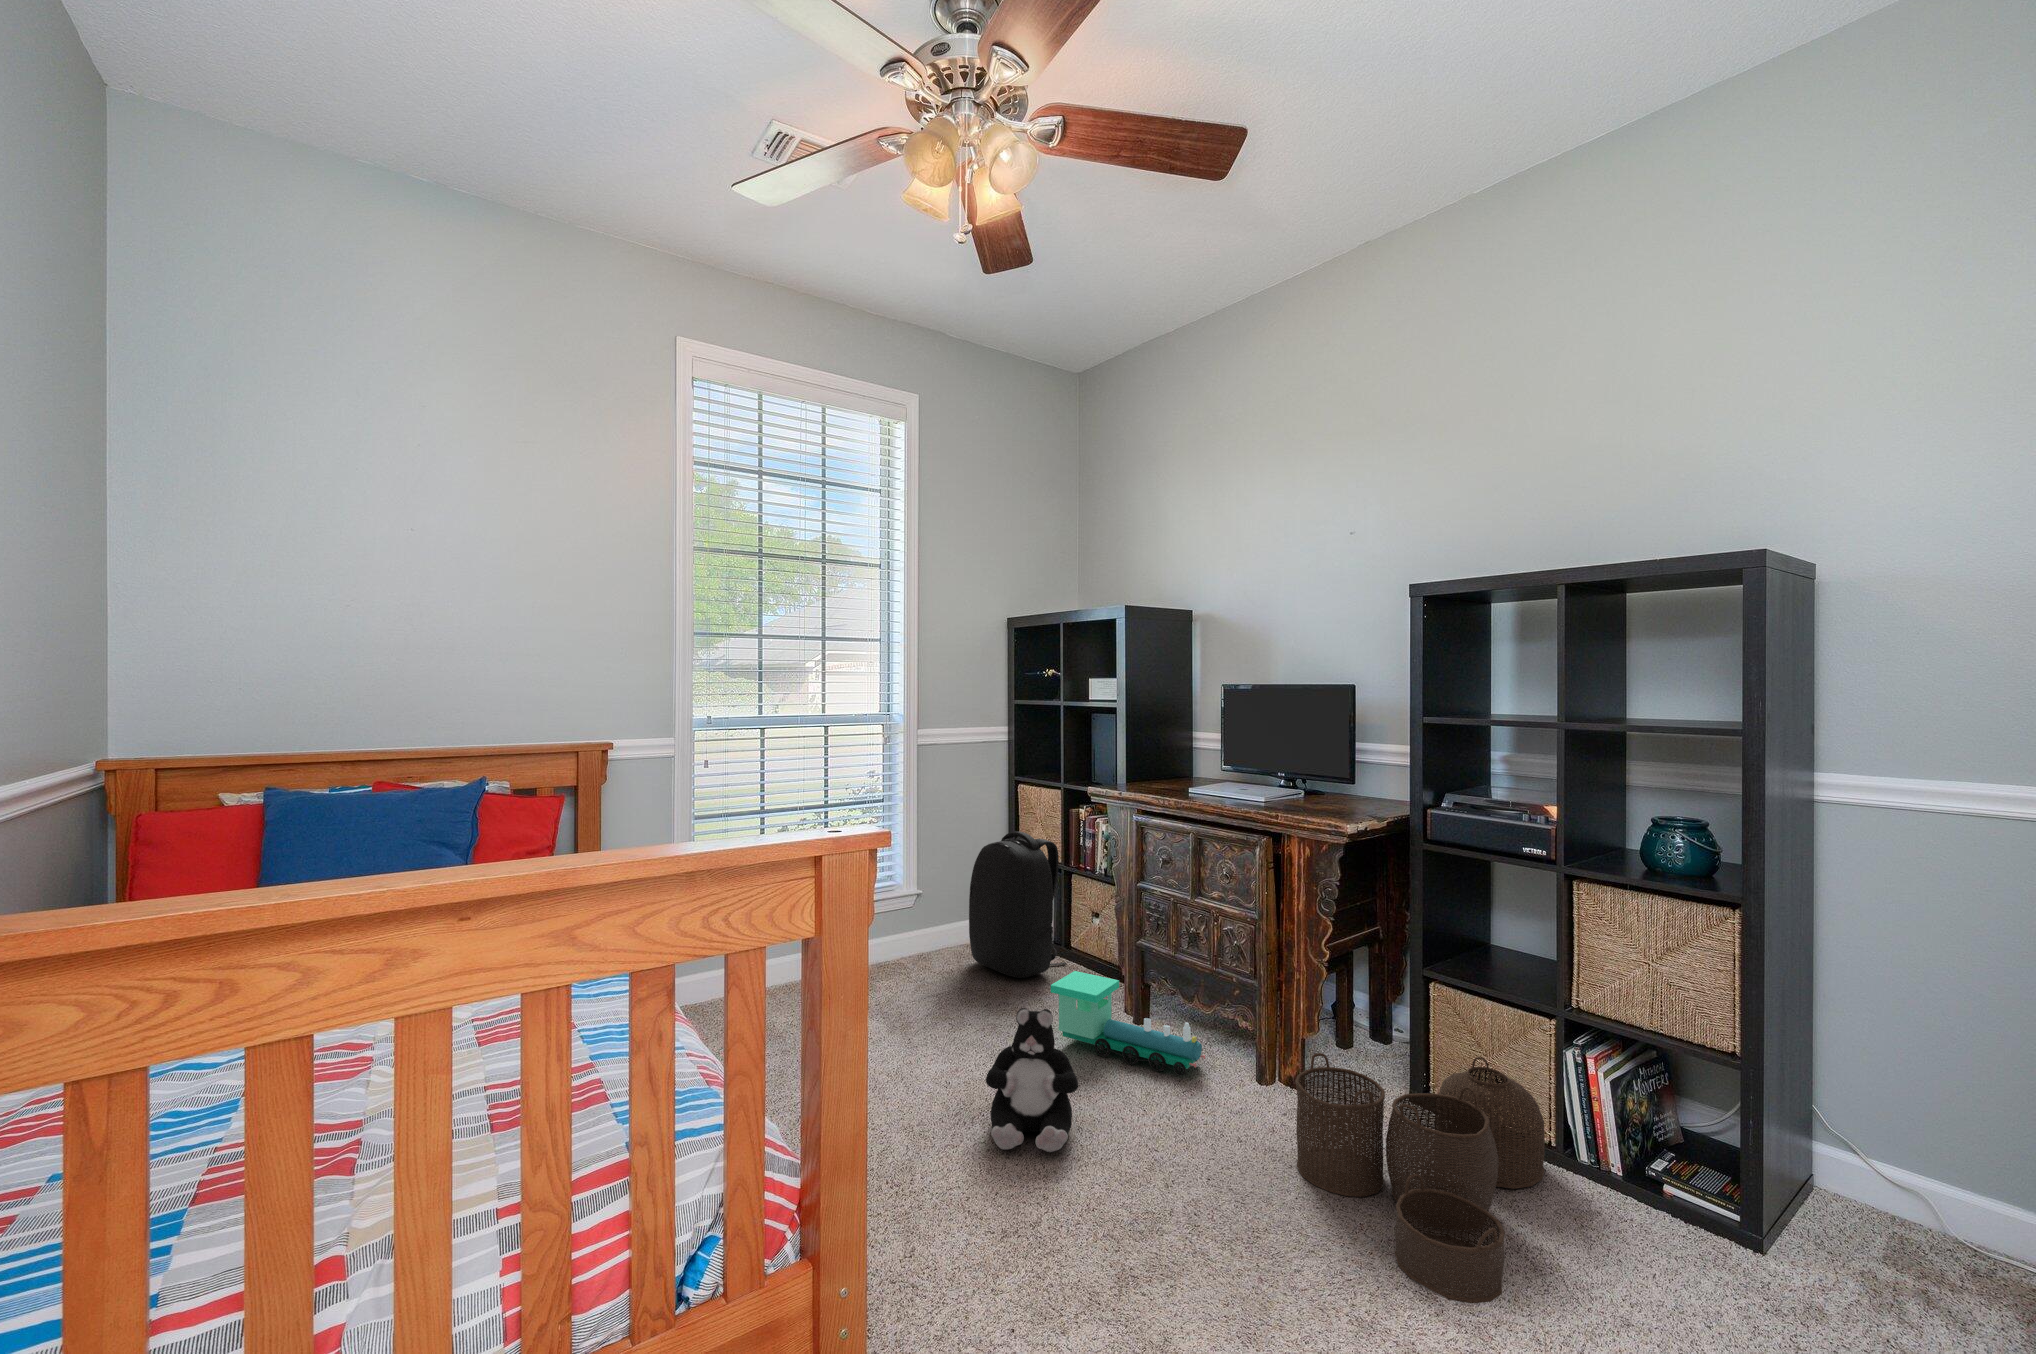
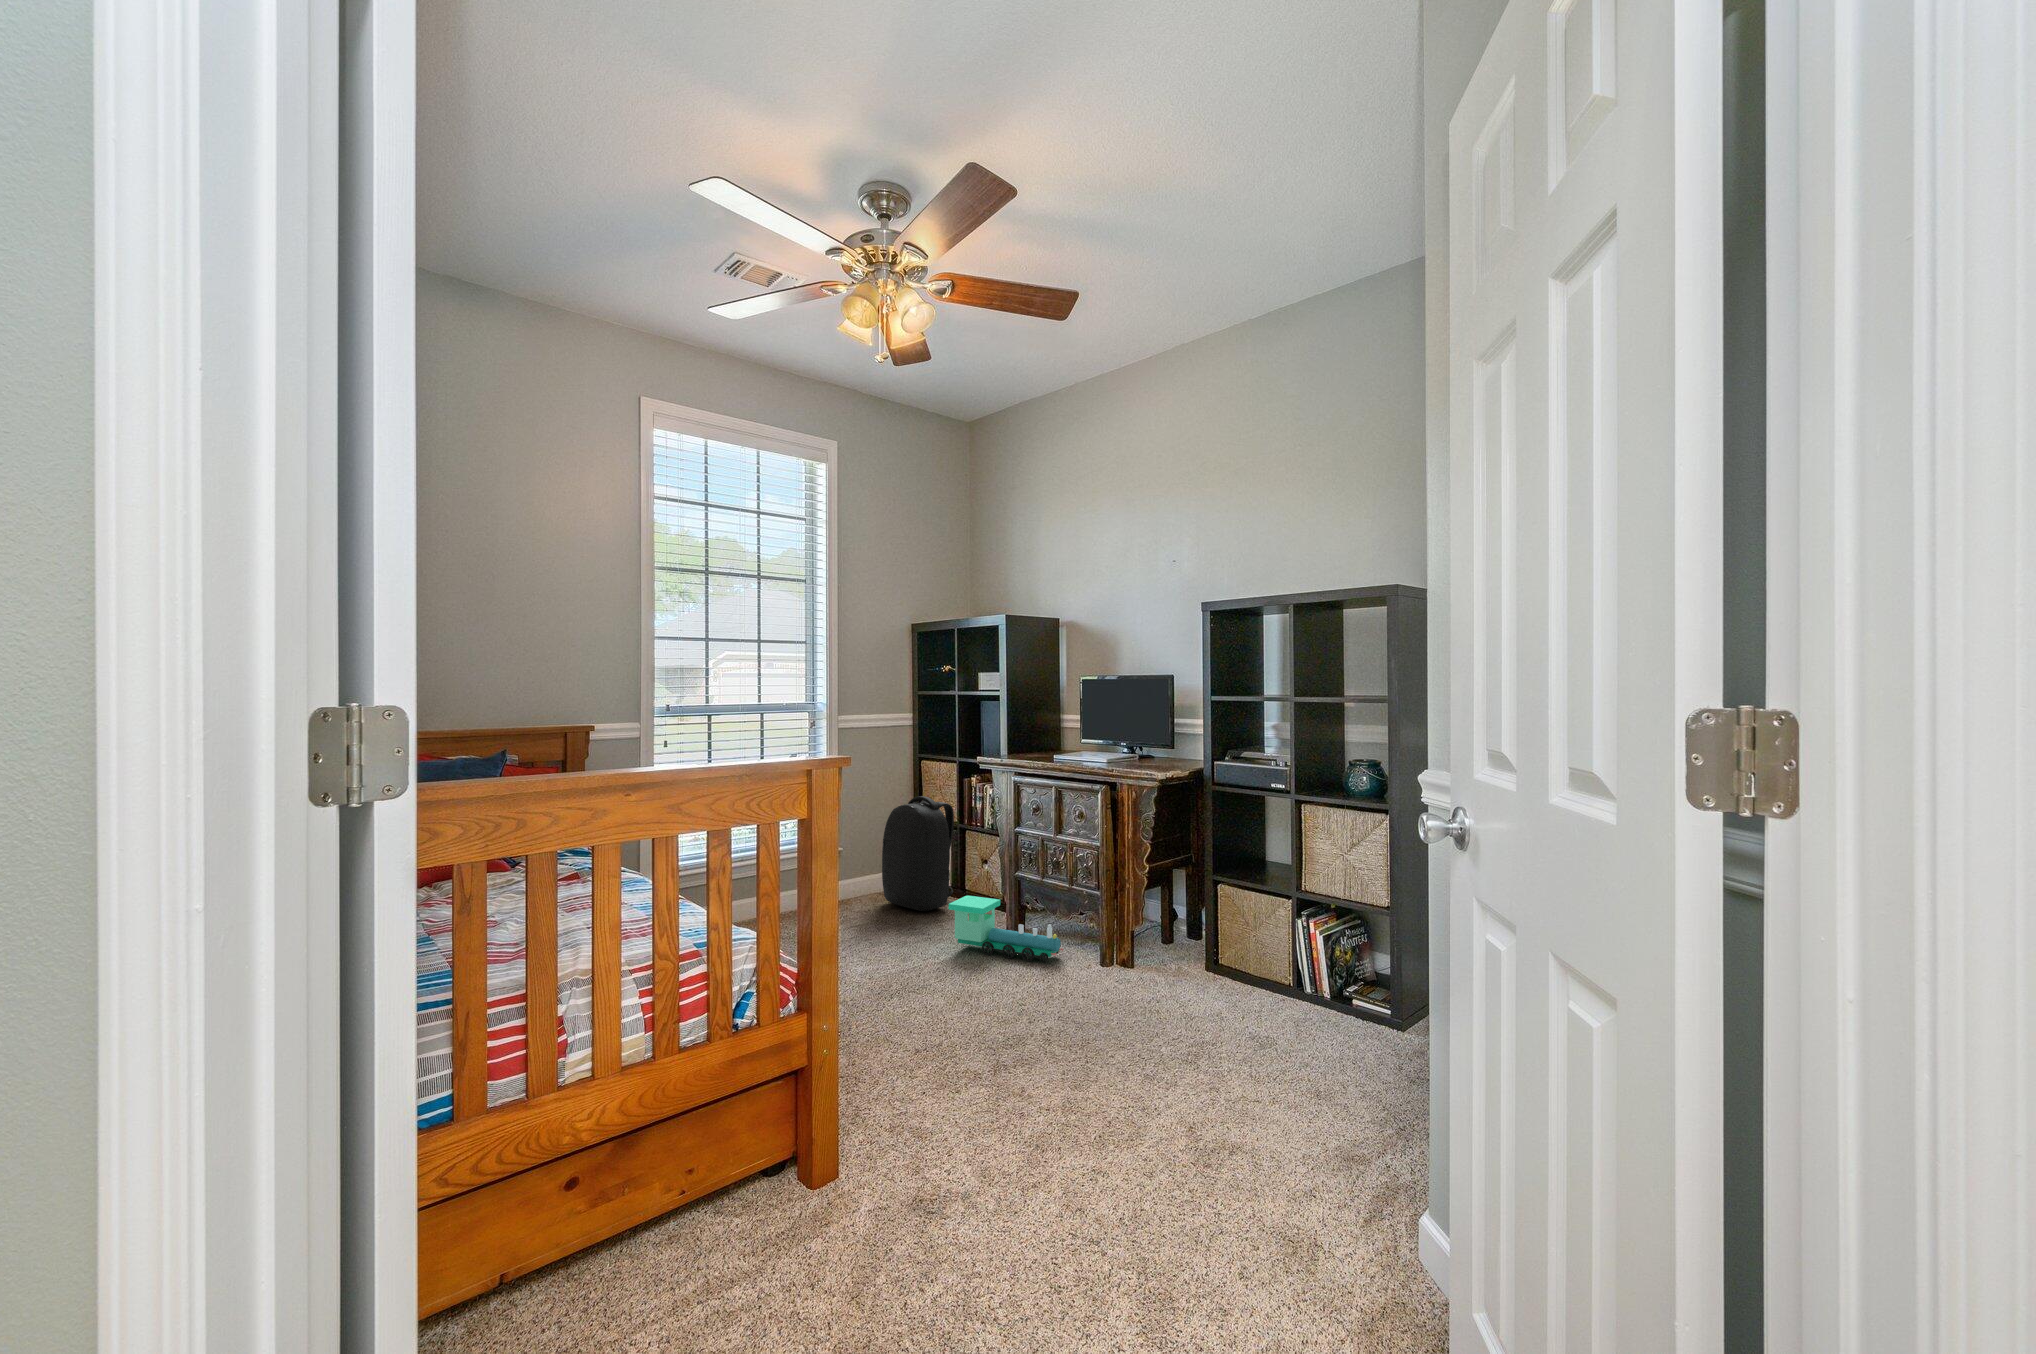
plush toy: present [986,1008,1078,1152] -> none [902,909,969,1006]
woven basket: present [1295,1053,1545,1303] -> none [1119,928,1284,1061]

